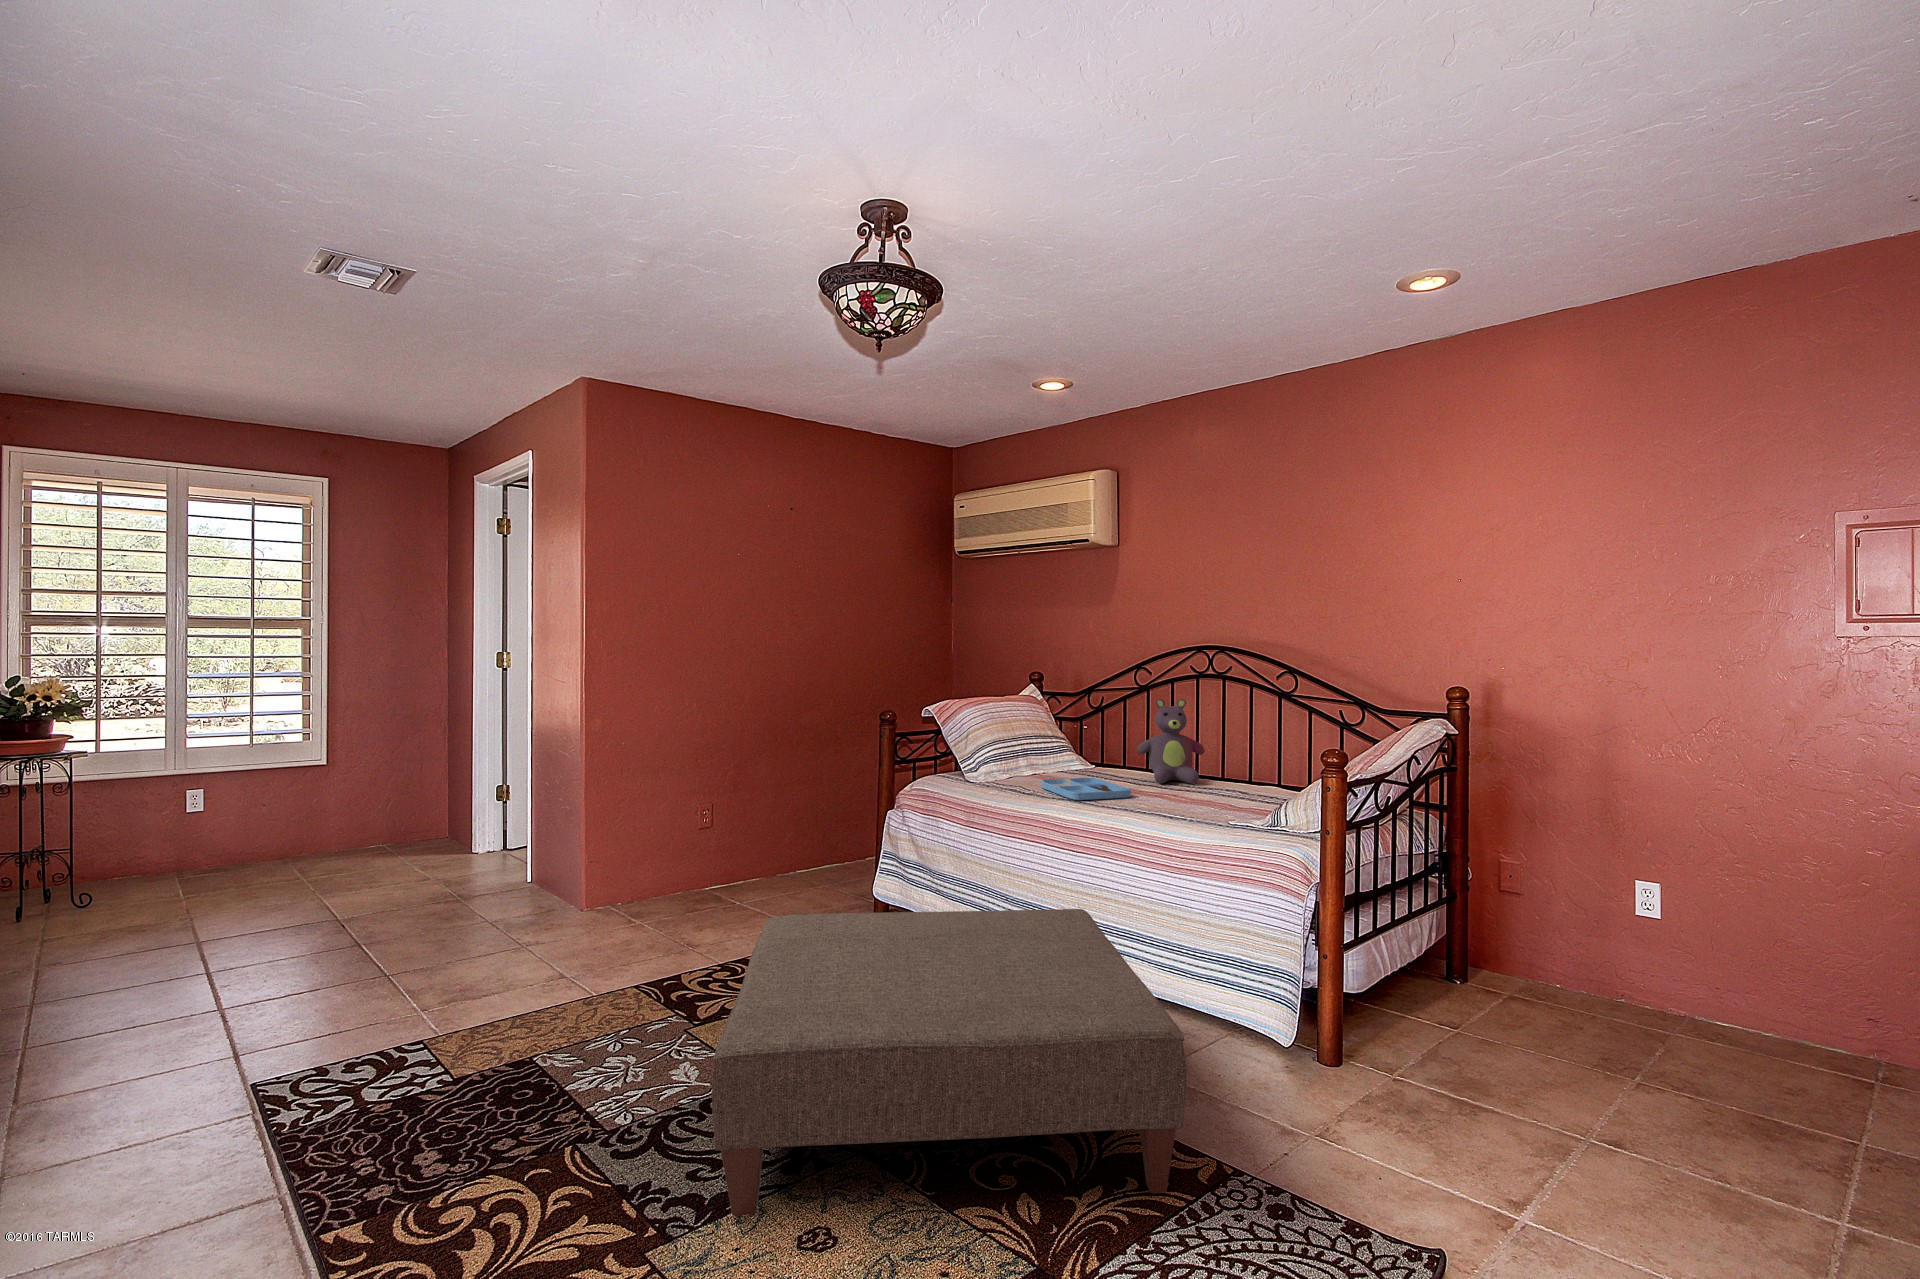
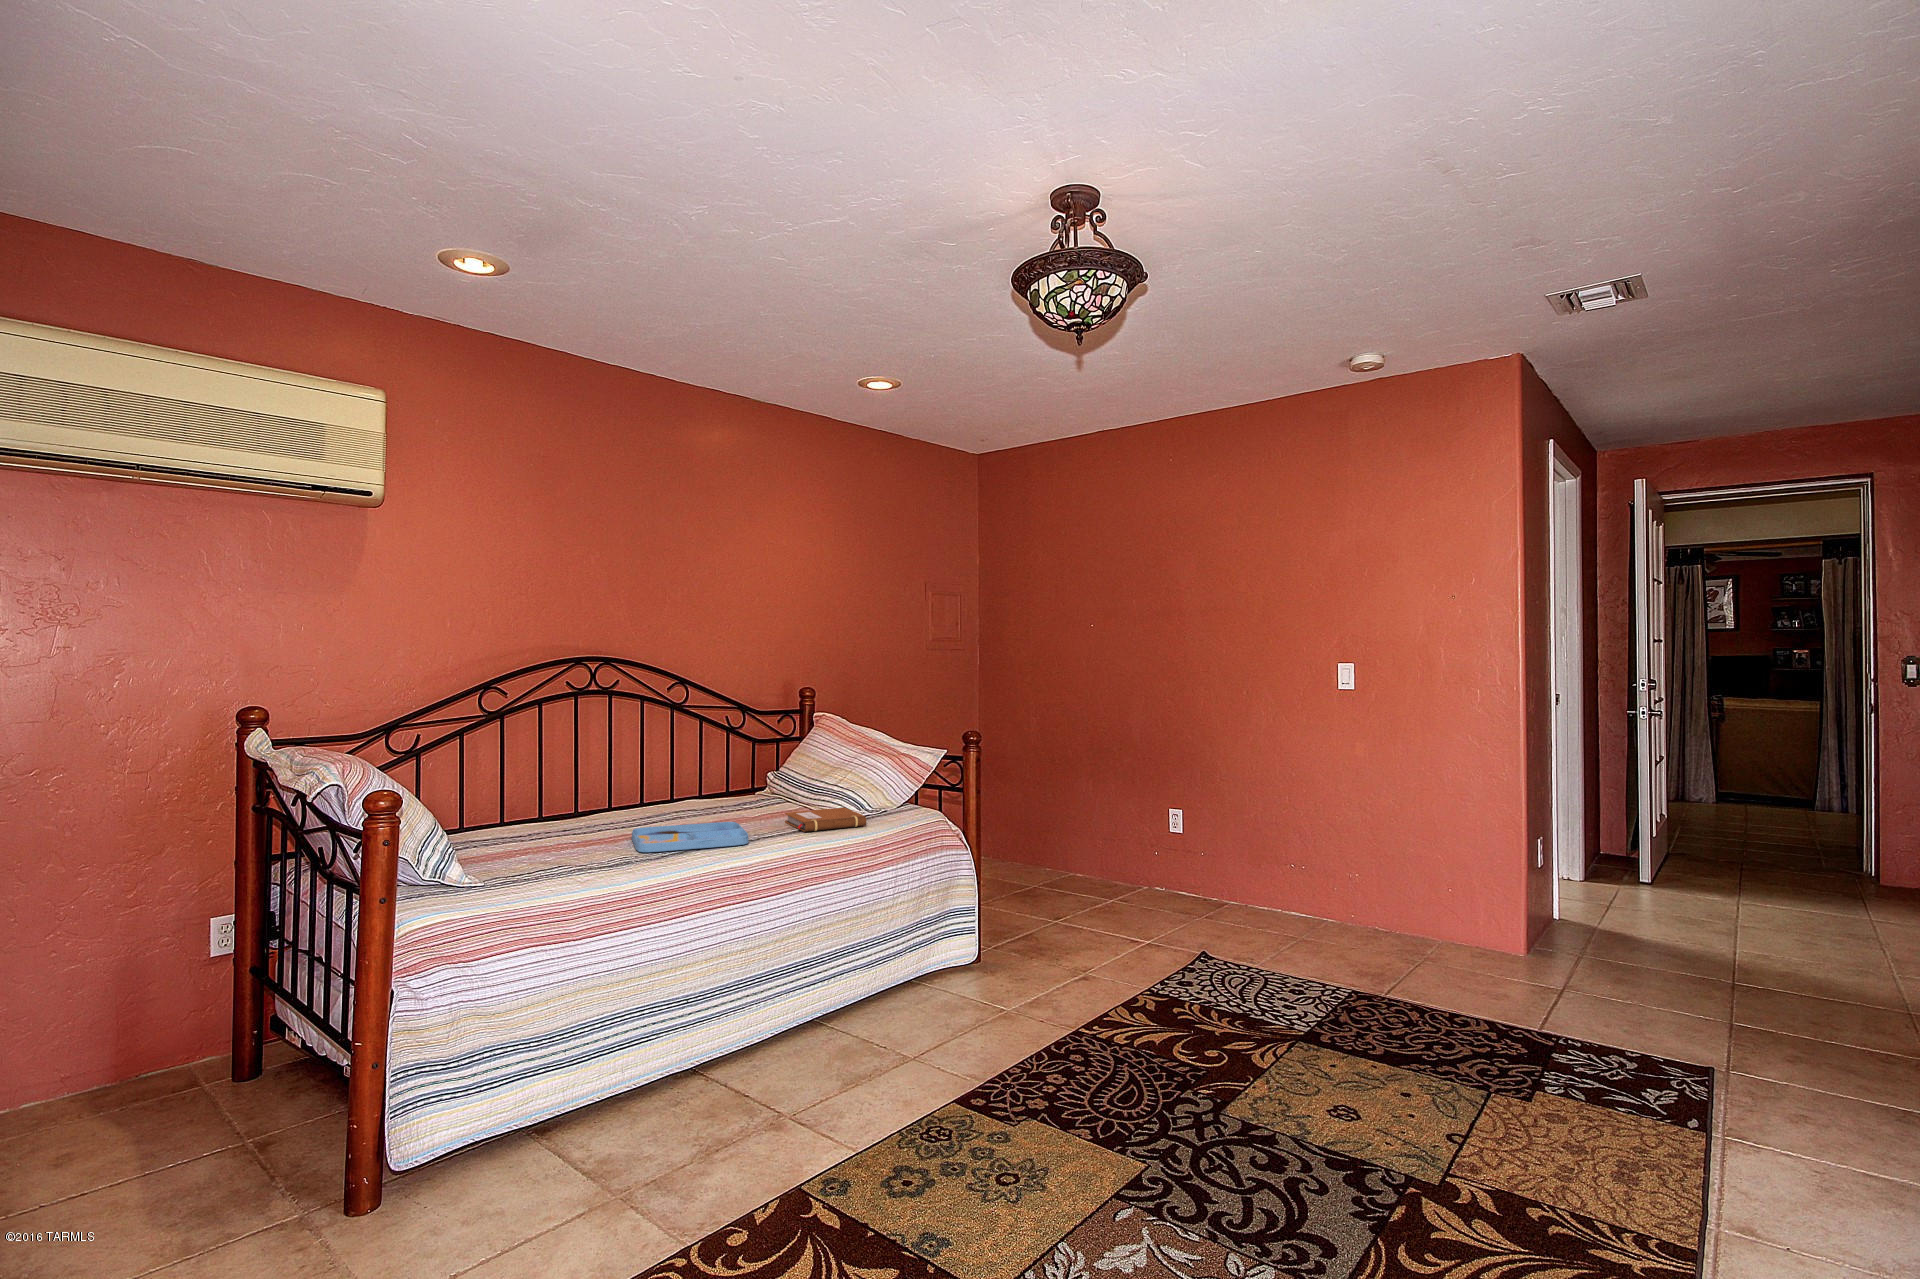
stuffed bear: present [1137,699,1205,784] -> none [599,721,669,818]
notebook: none [1127,795,1215,819] -> present [785,807,866,832]
ottoman: present [712,909,1186,1215] -> none [934,902,1381,1188]

